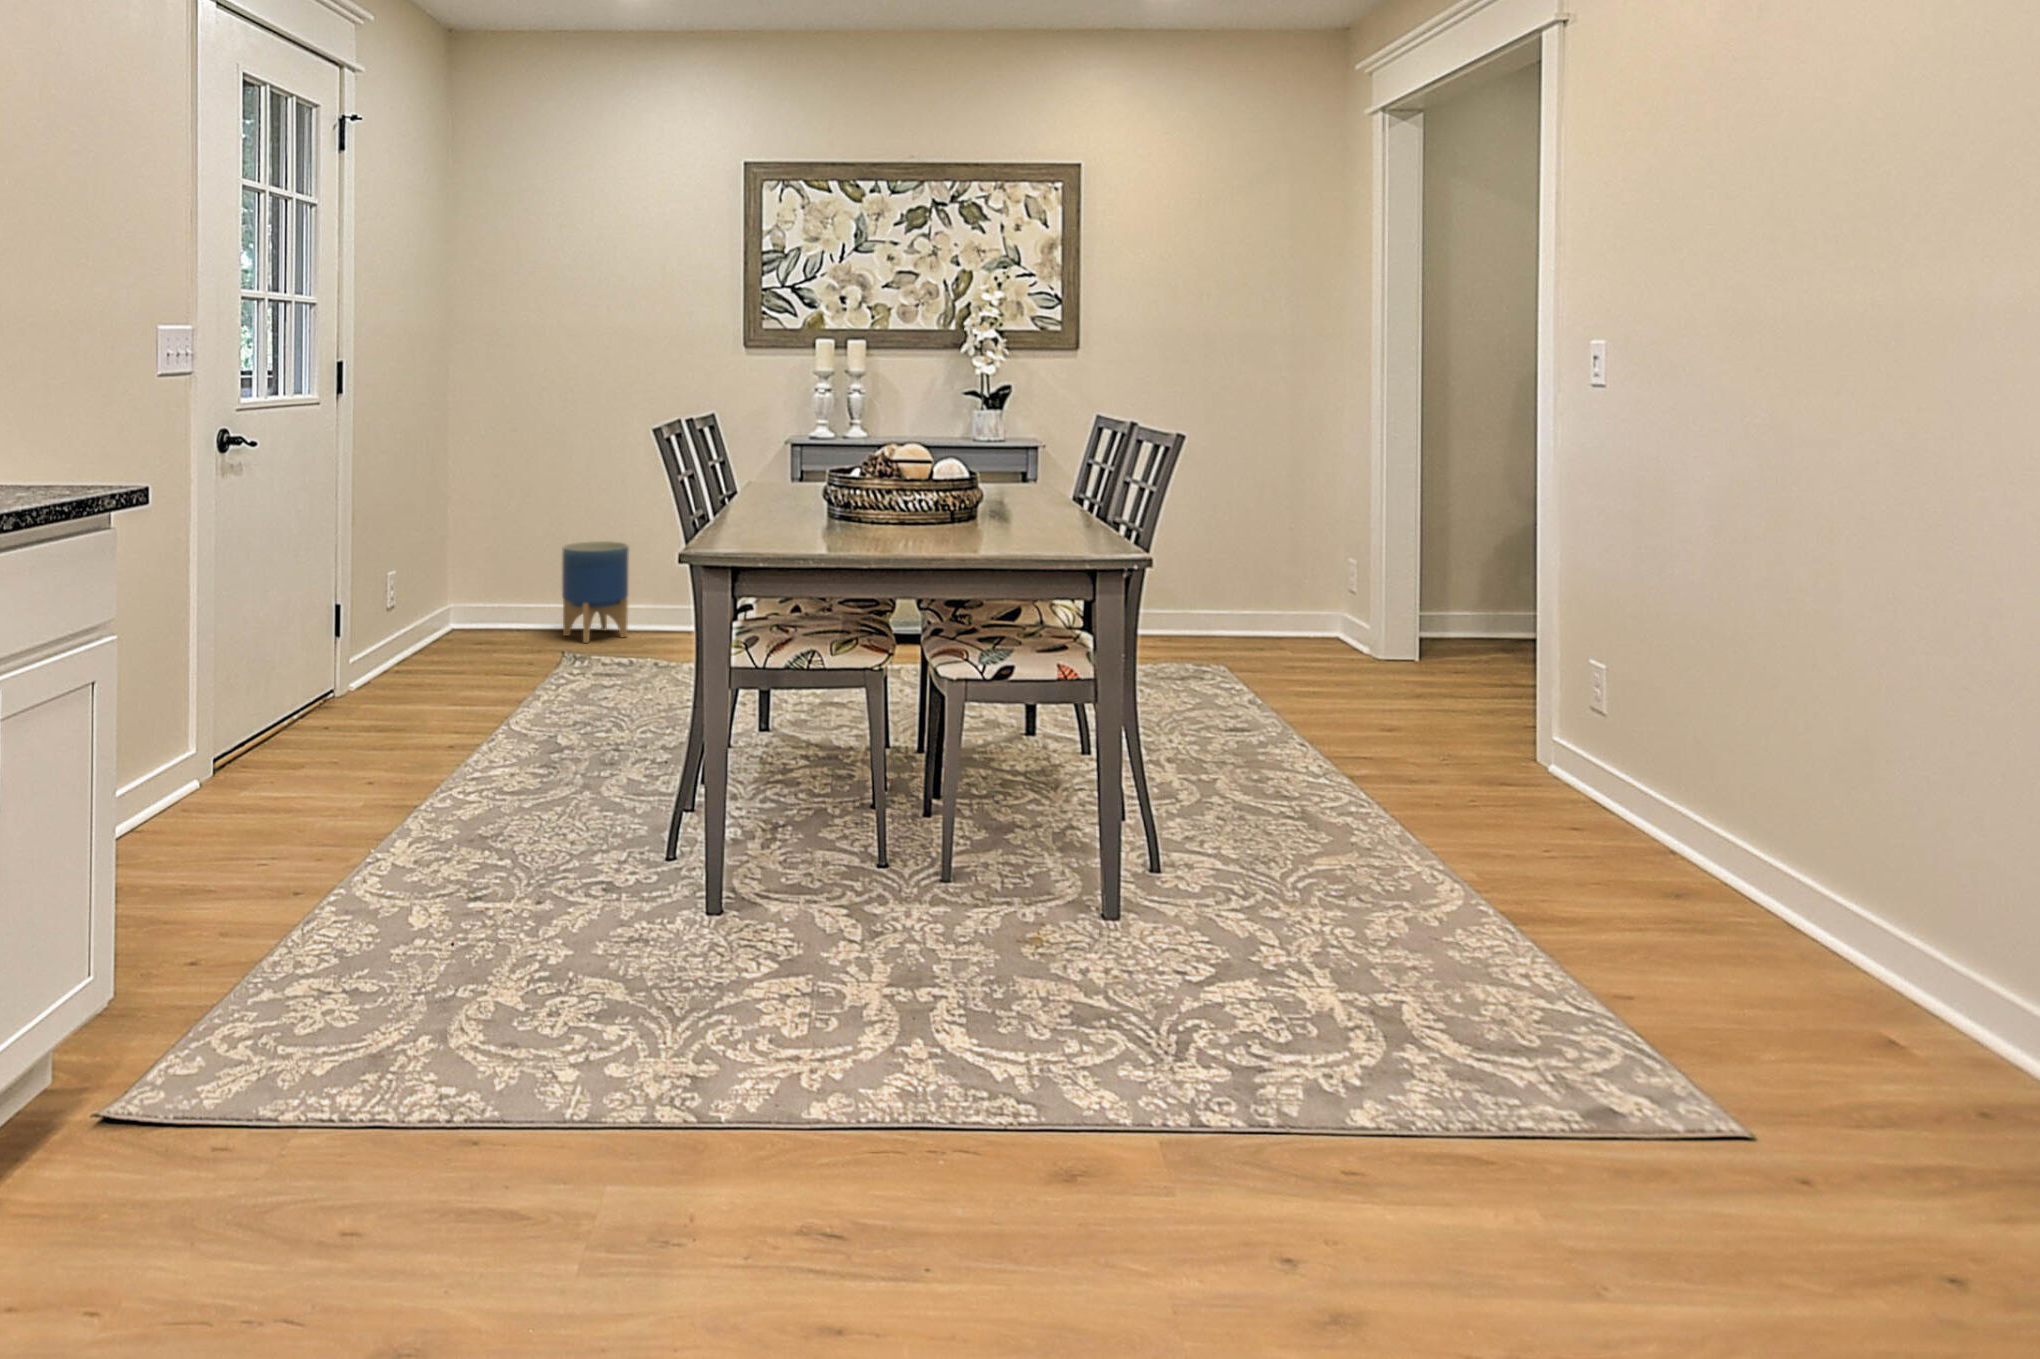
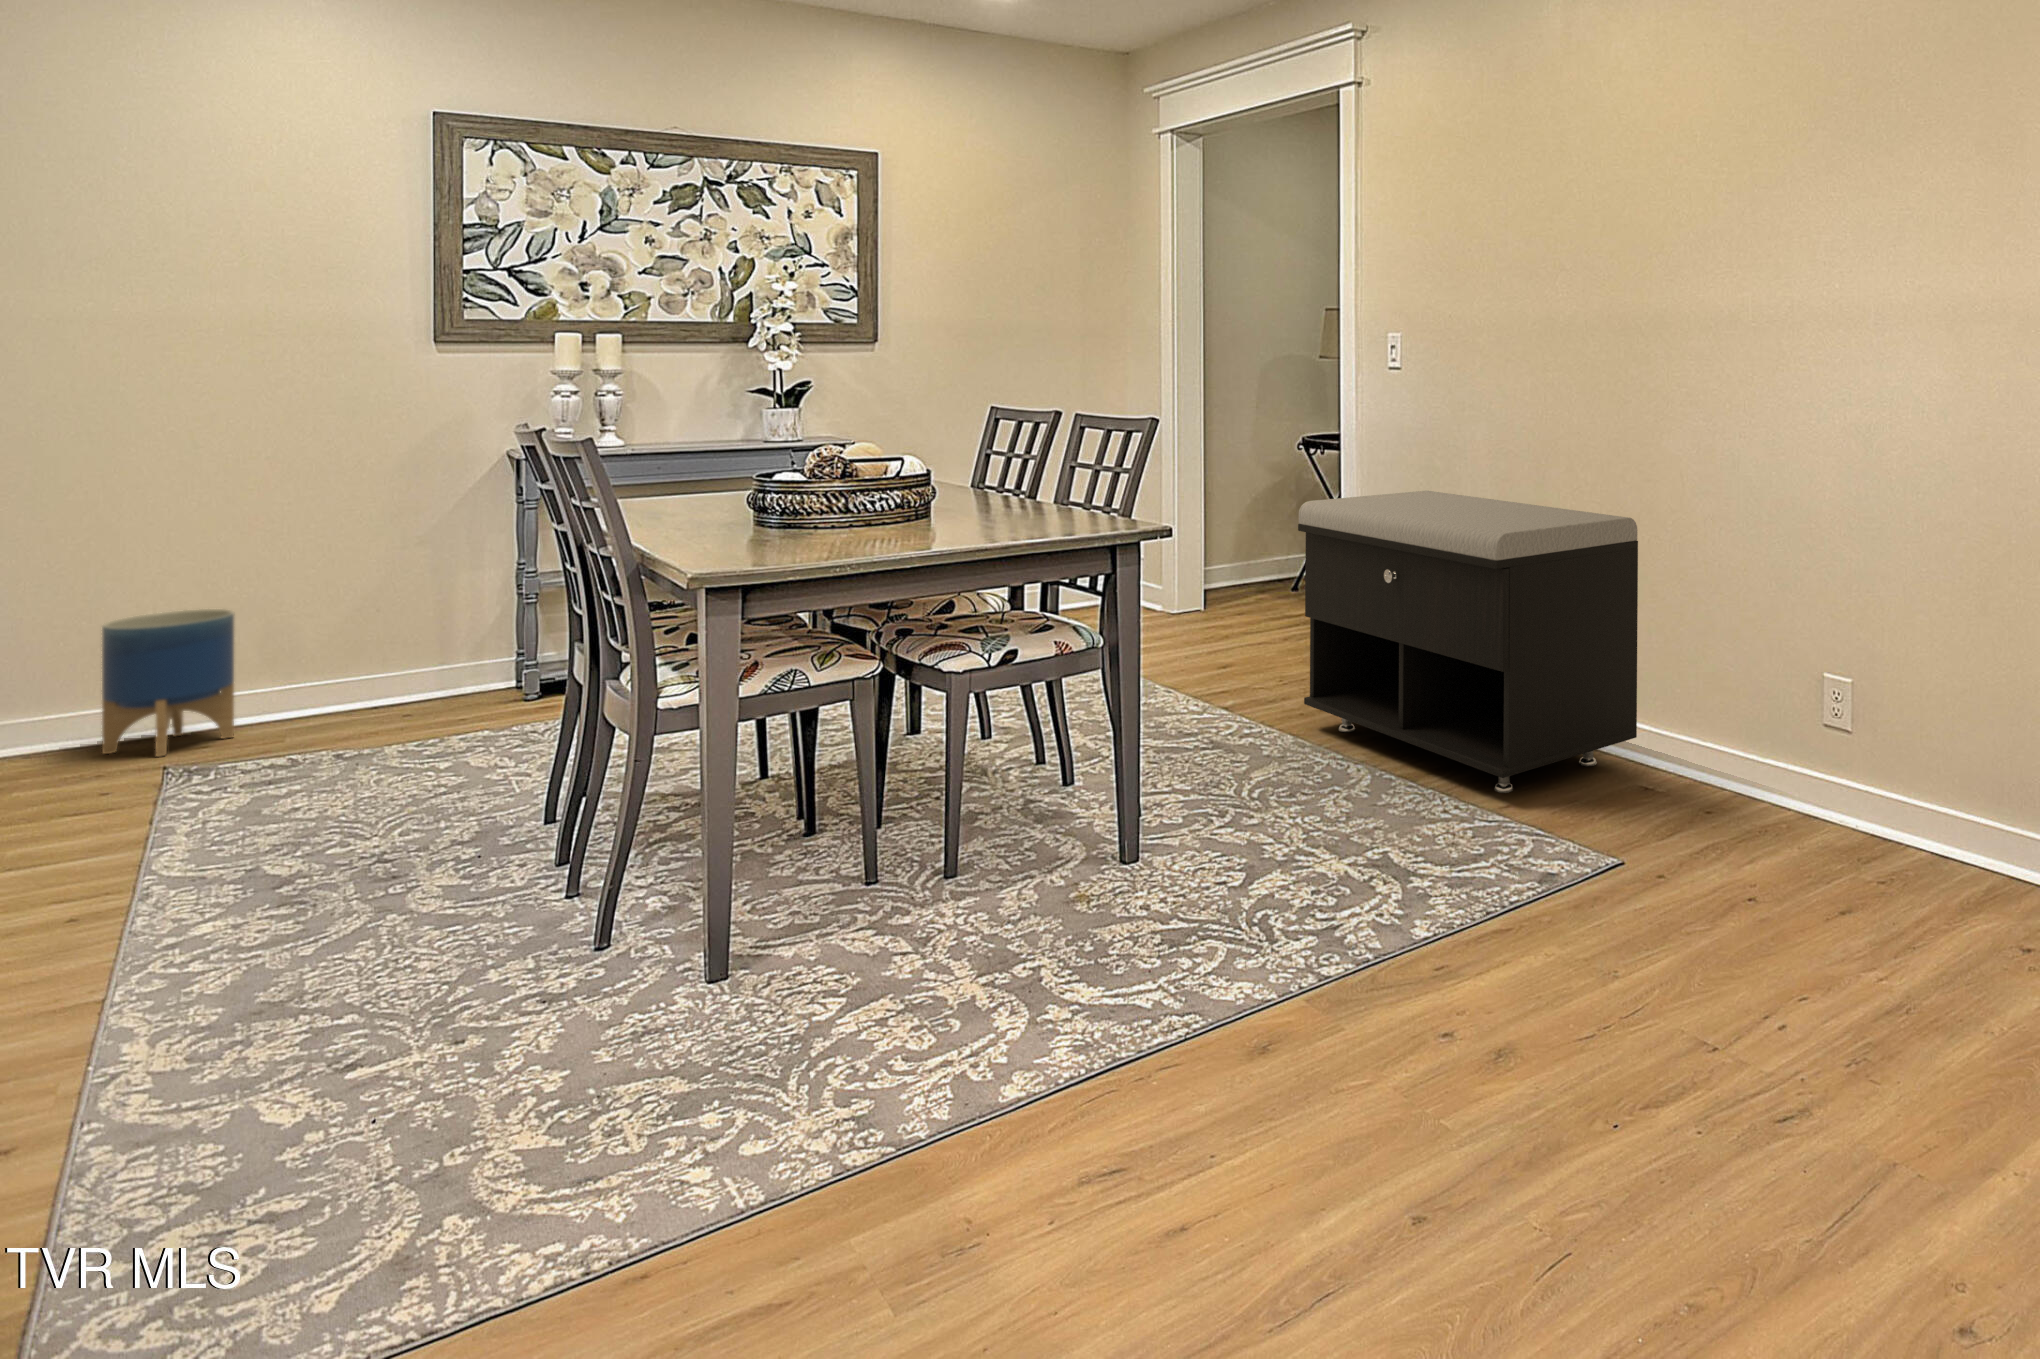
storage bench: none [1415,541,1915,986] -> present [1298,491,1638,793]

